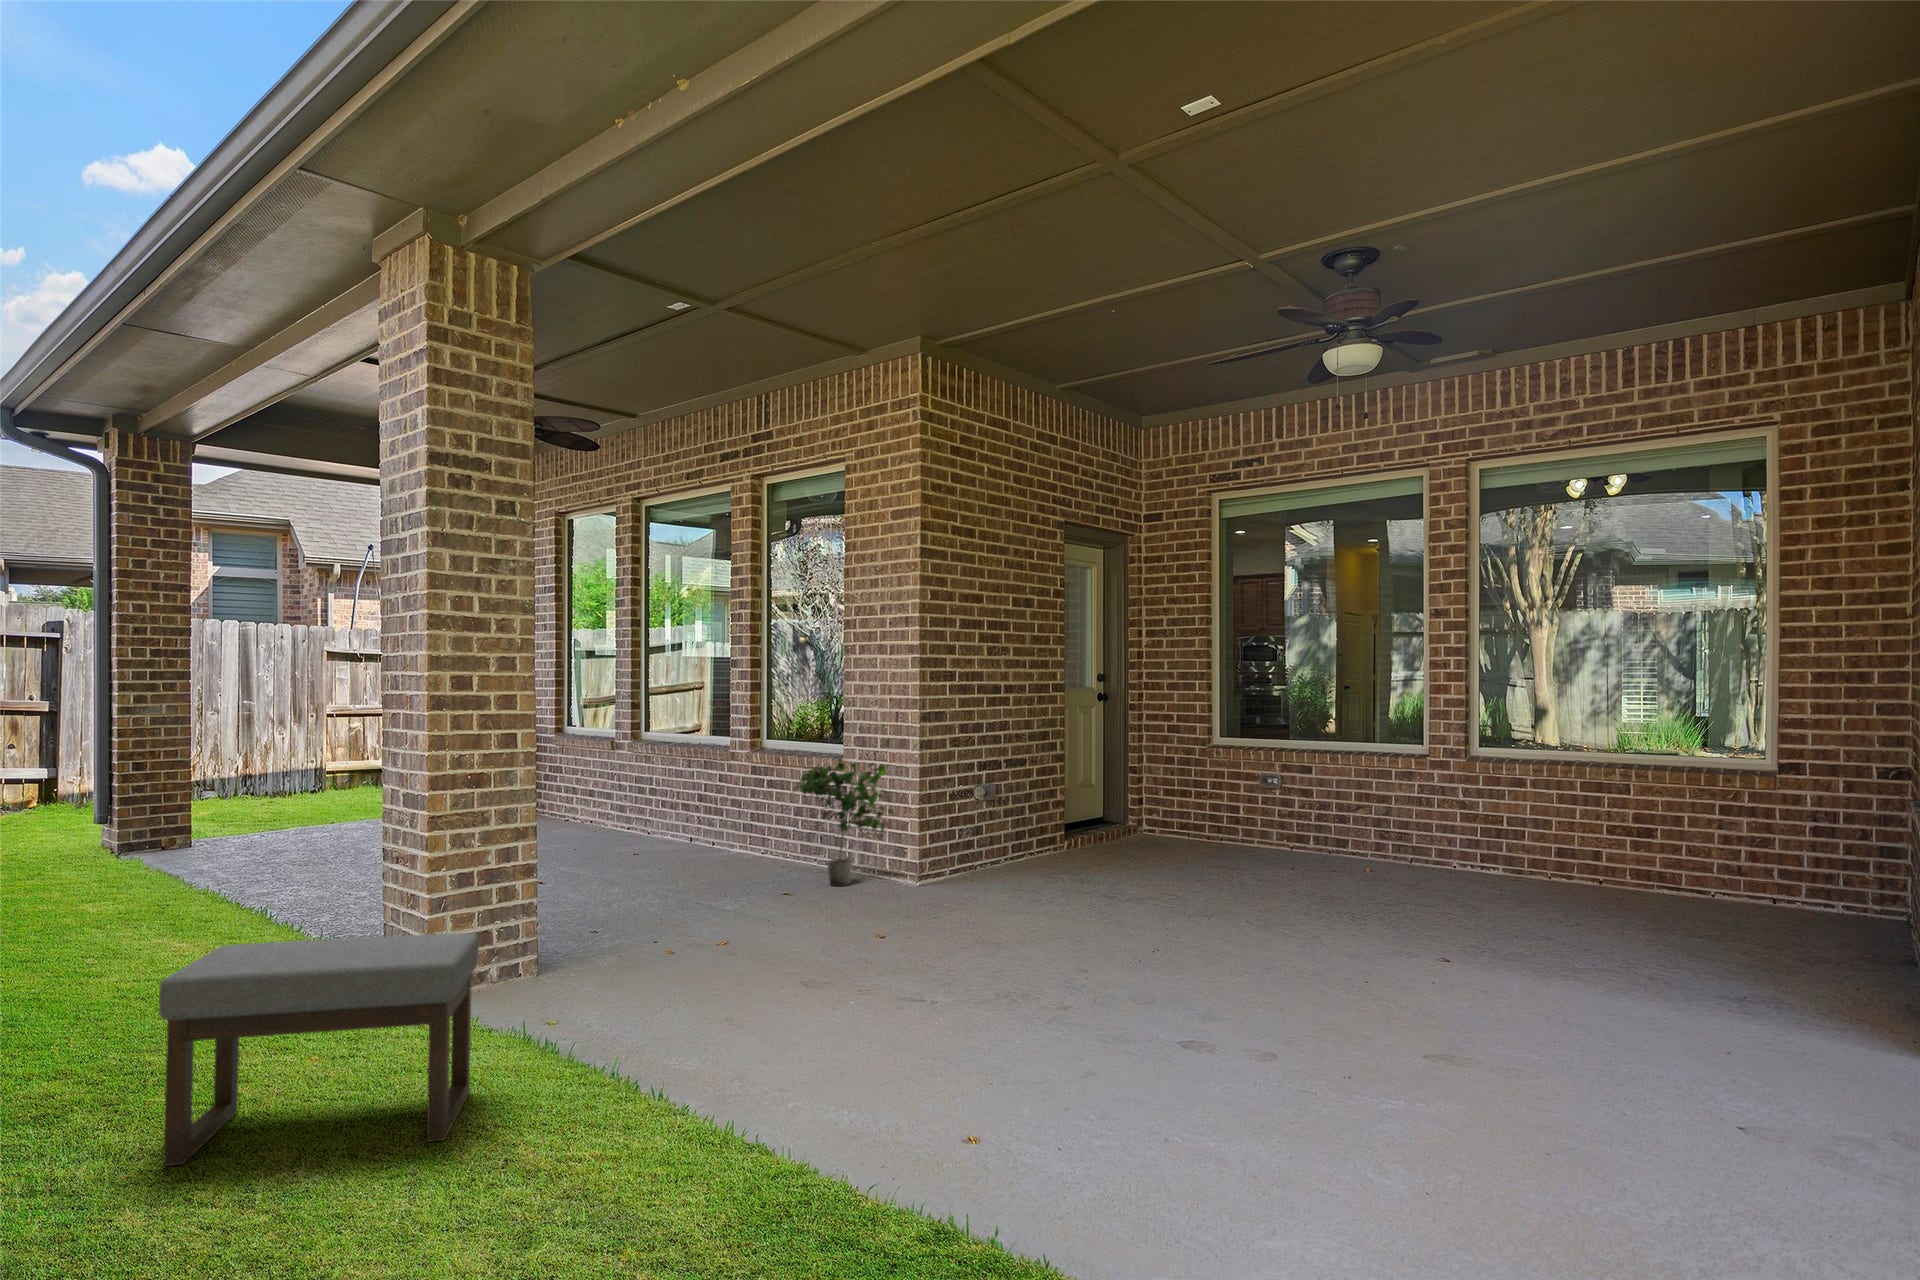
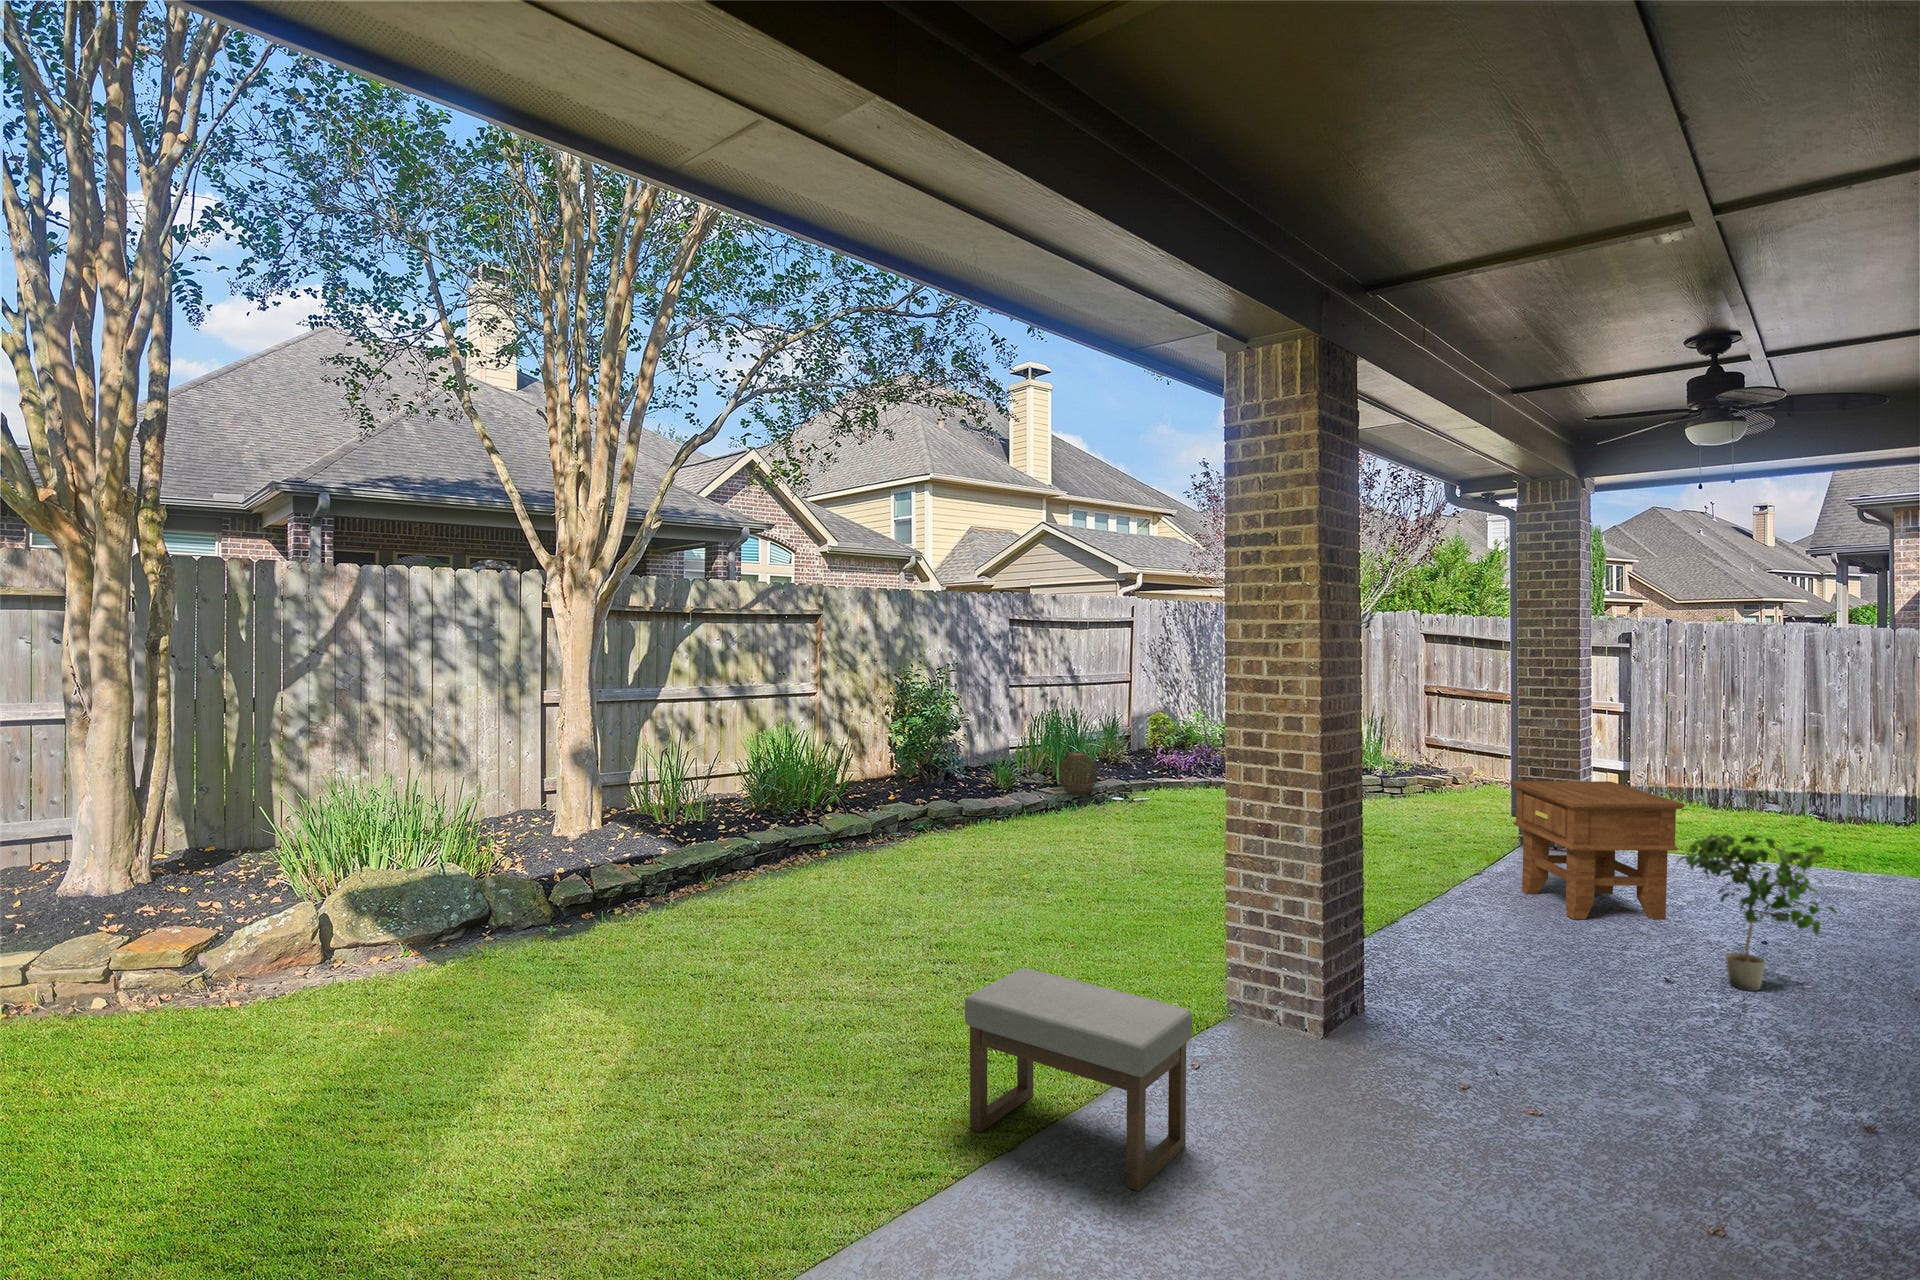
side table: none [638,753,777,869] -> present [1510,781,1684,919]
woven basket: none [37,799,103,855] -> present [1059,752,1097,795]

